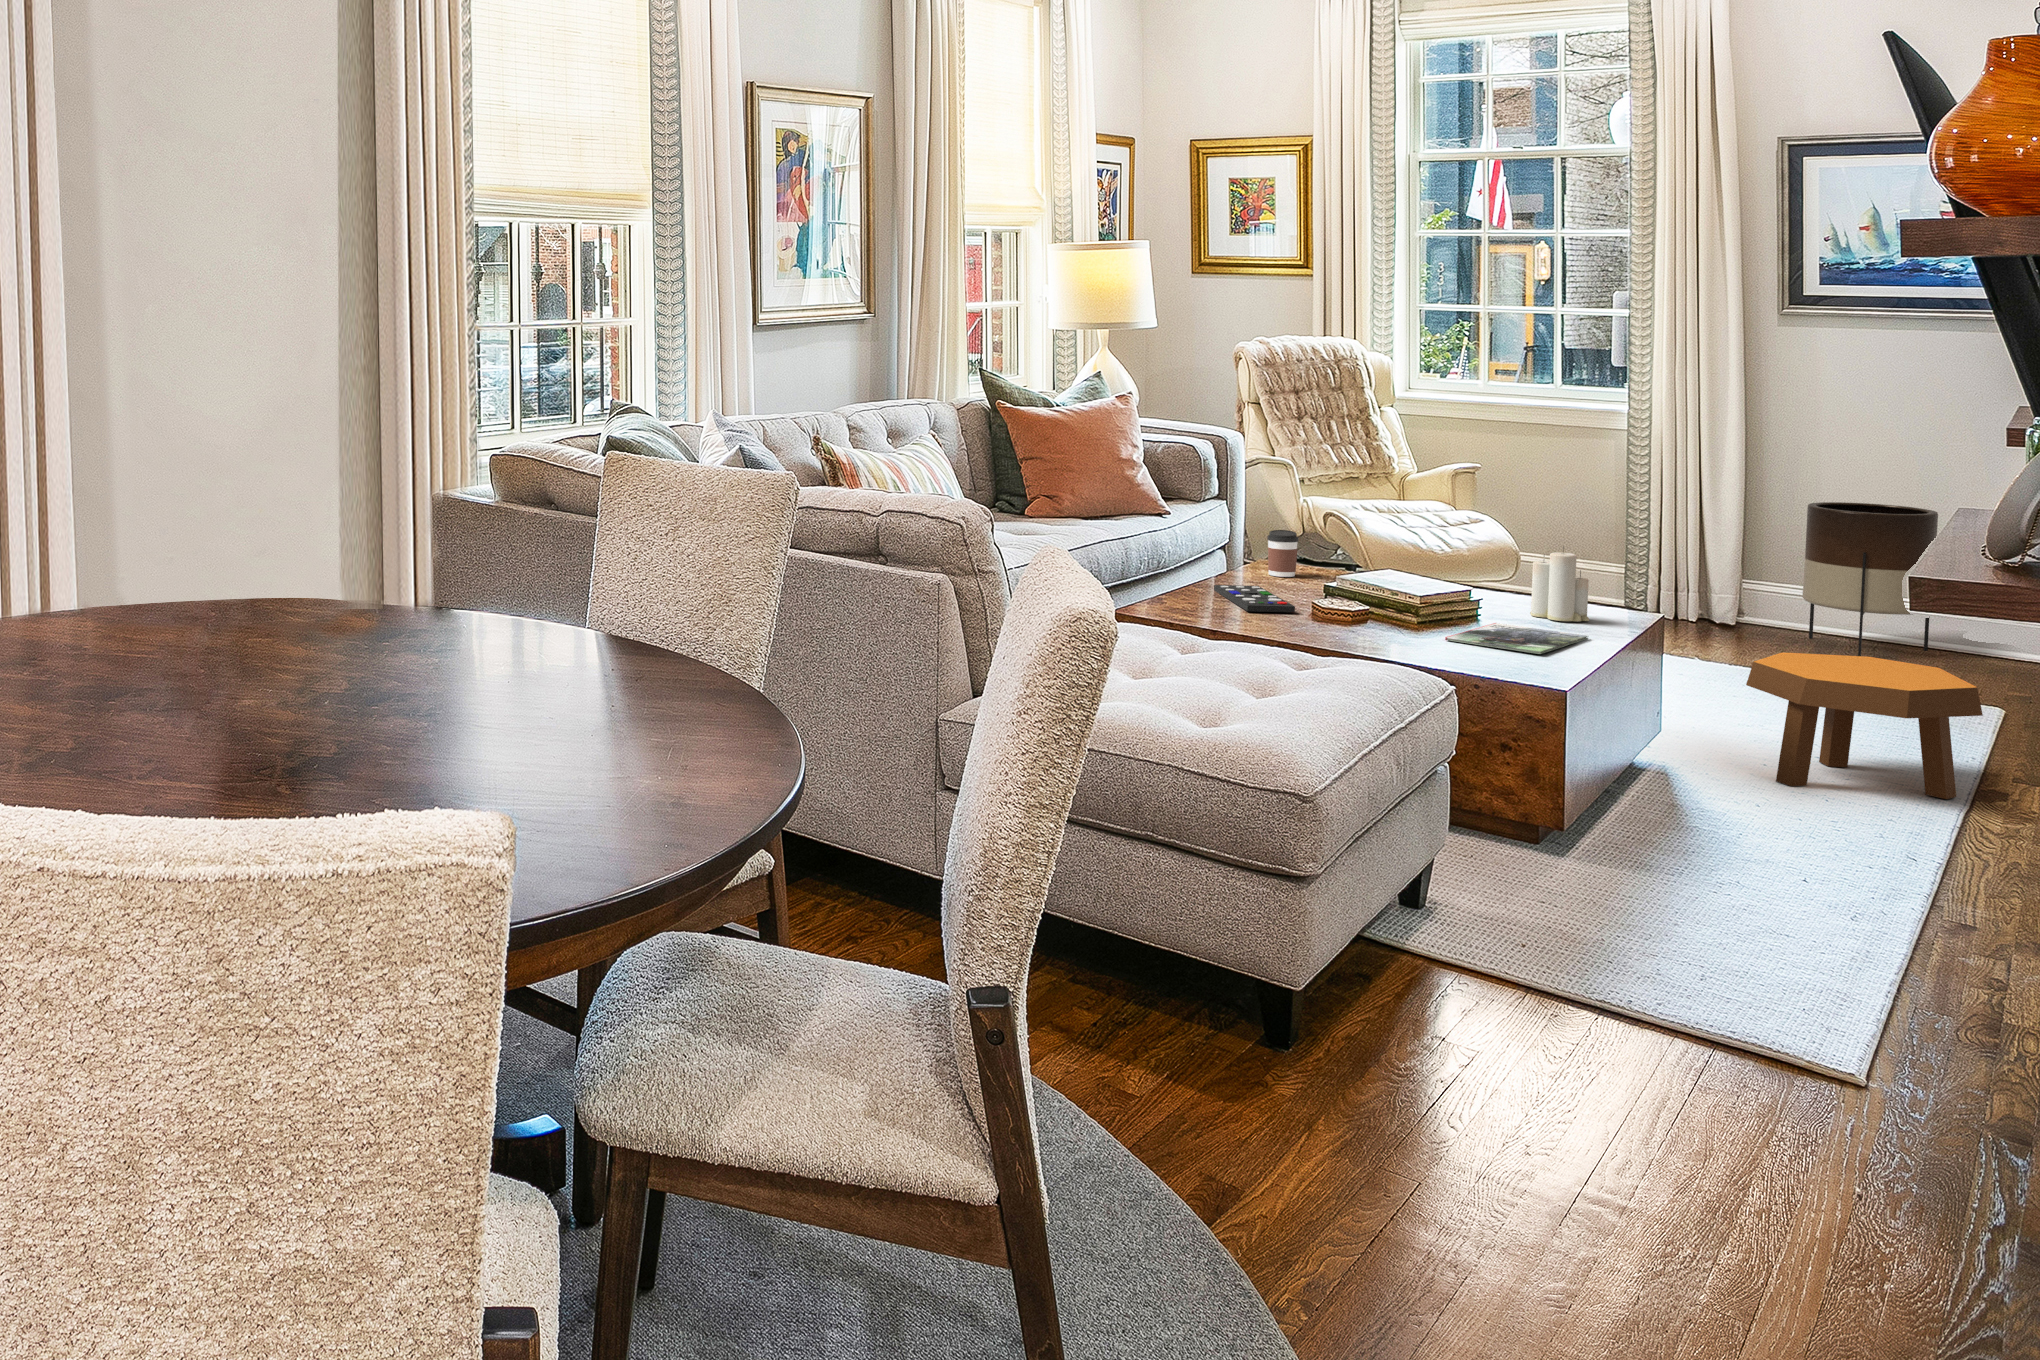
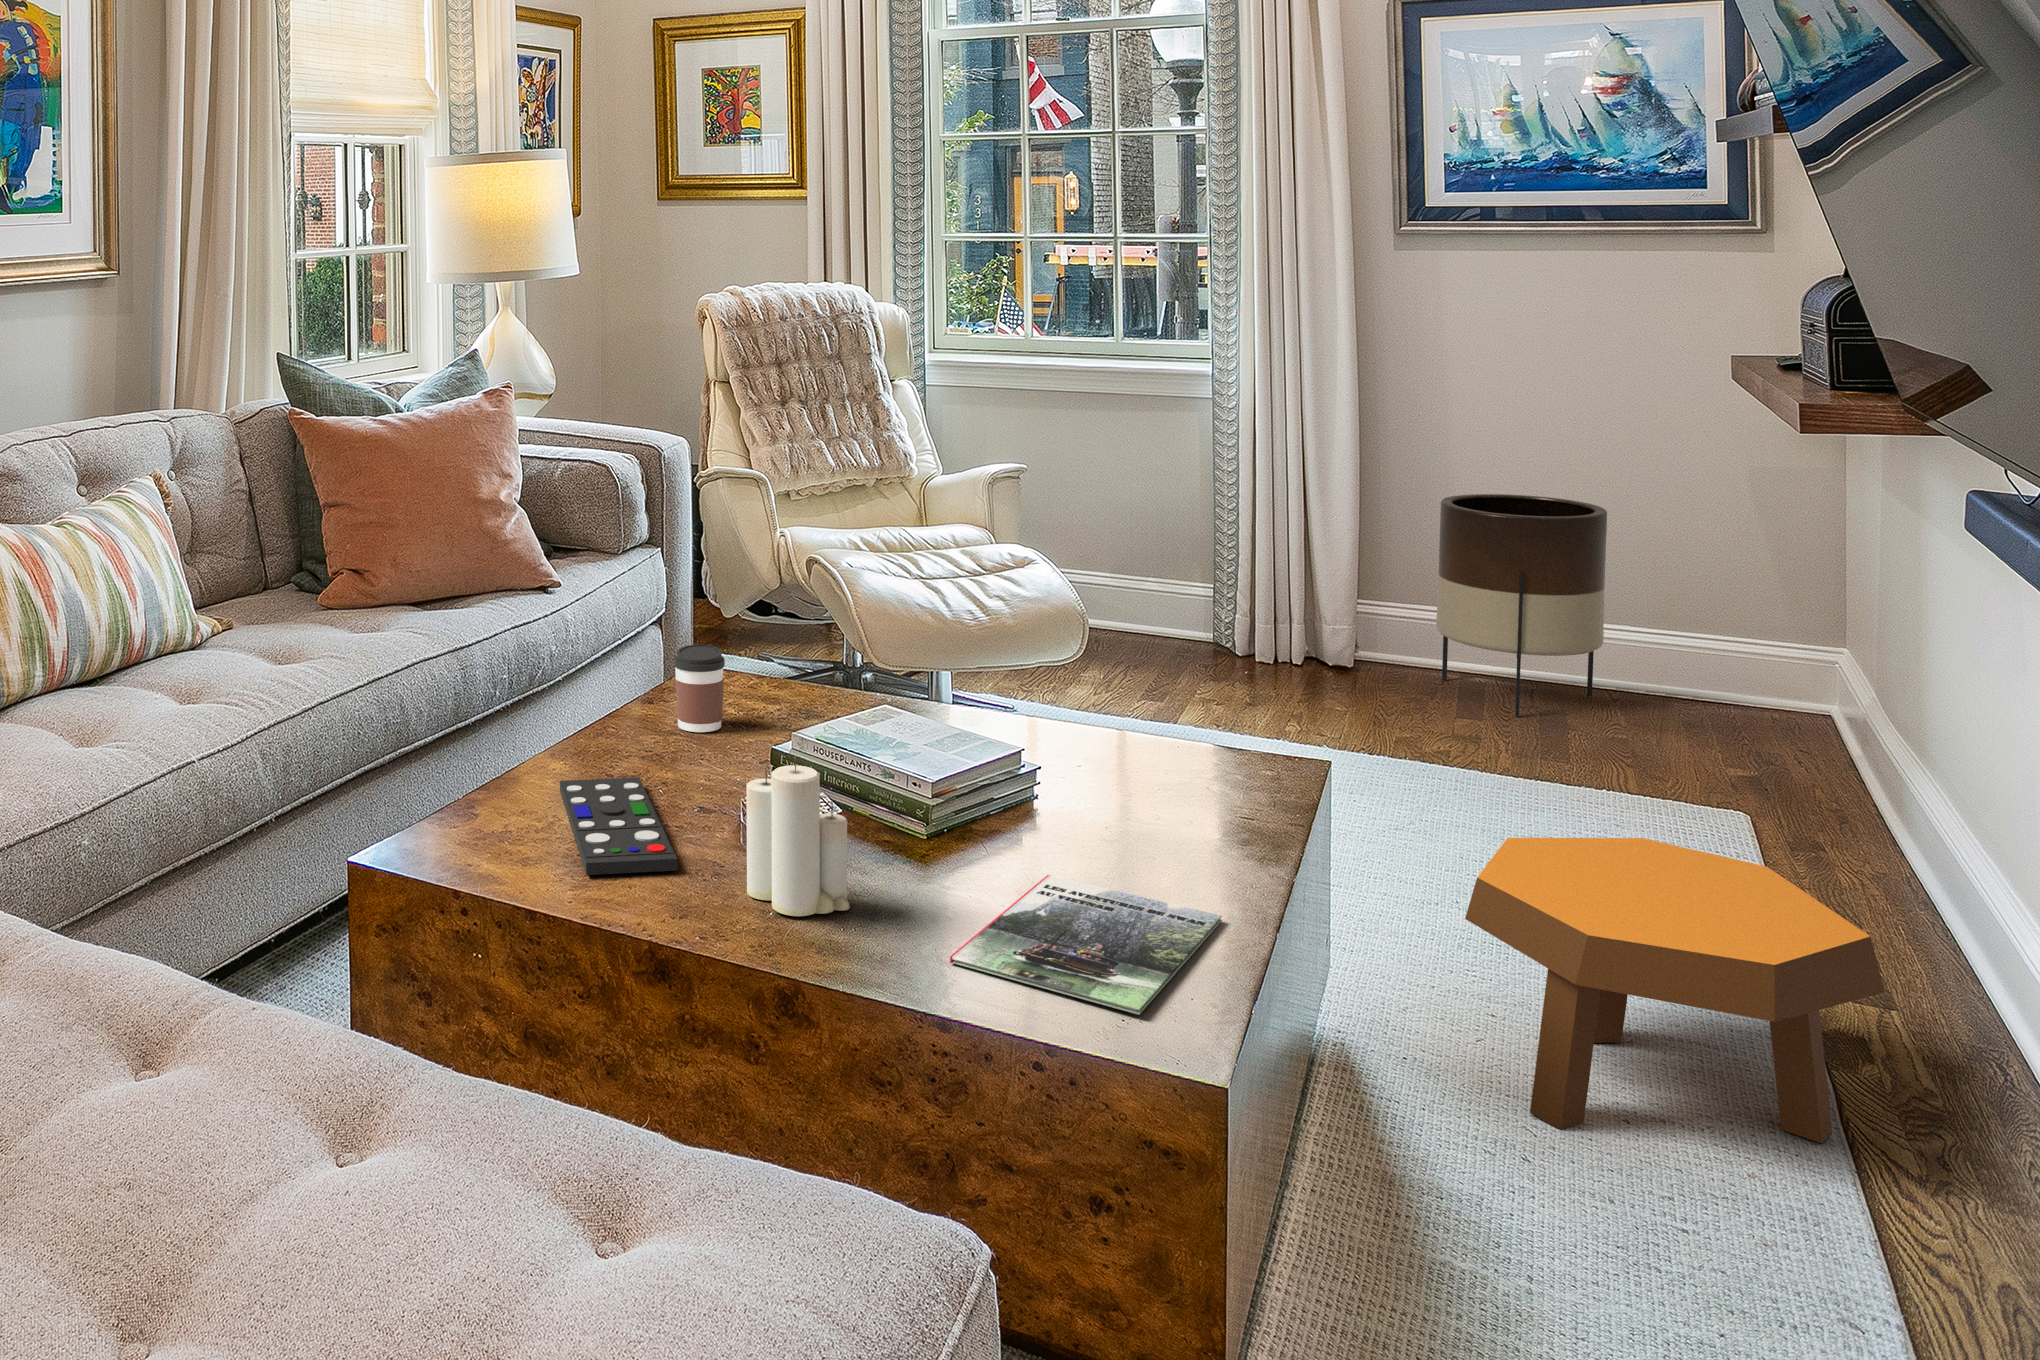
candle: present [1530,546,1589,621] -> present [747,755,849,916]

